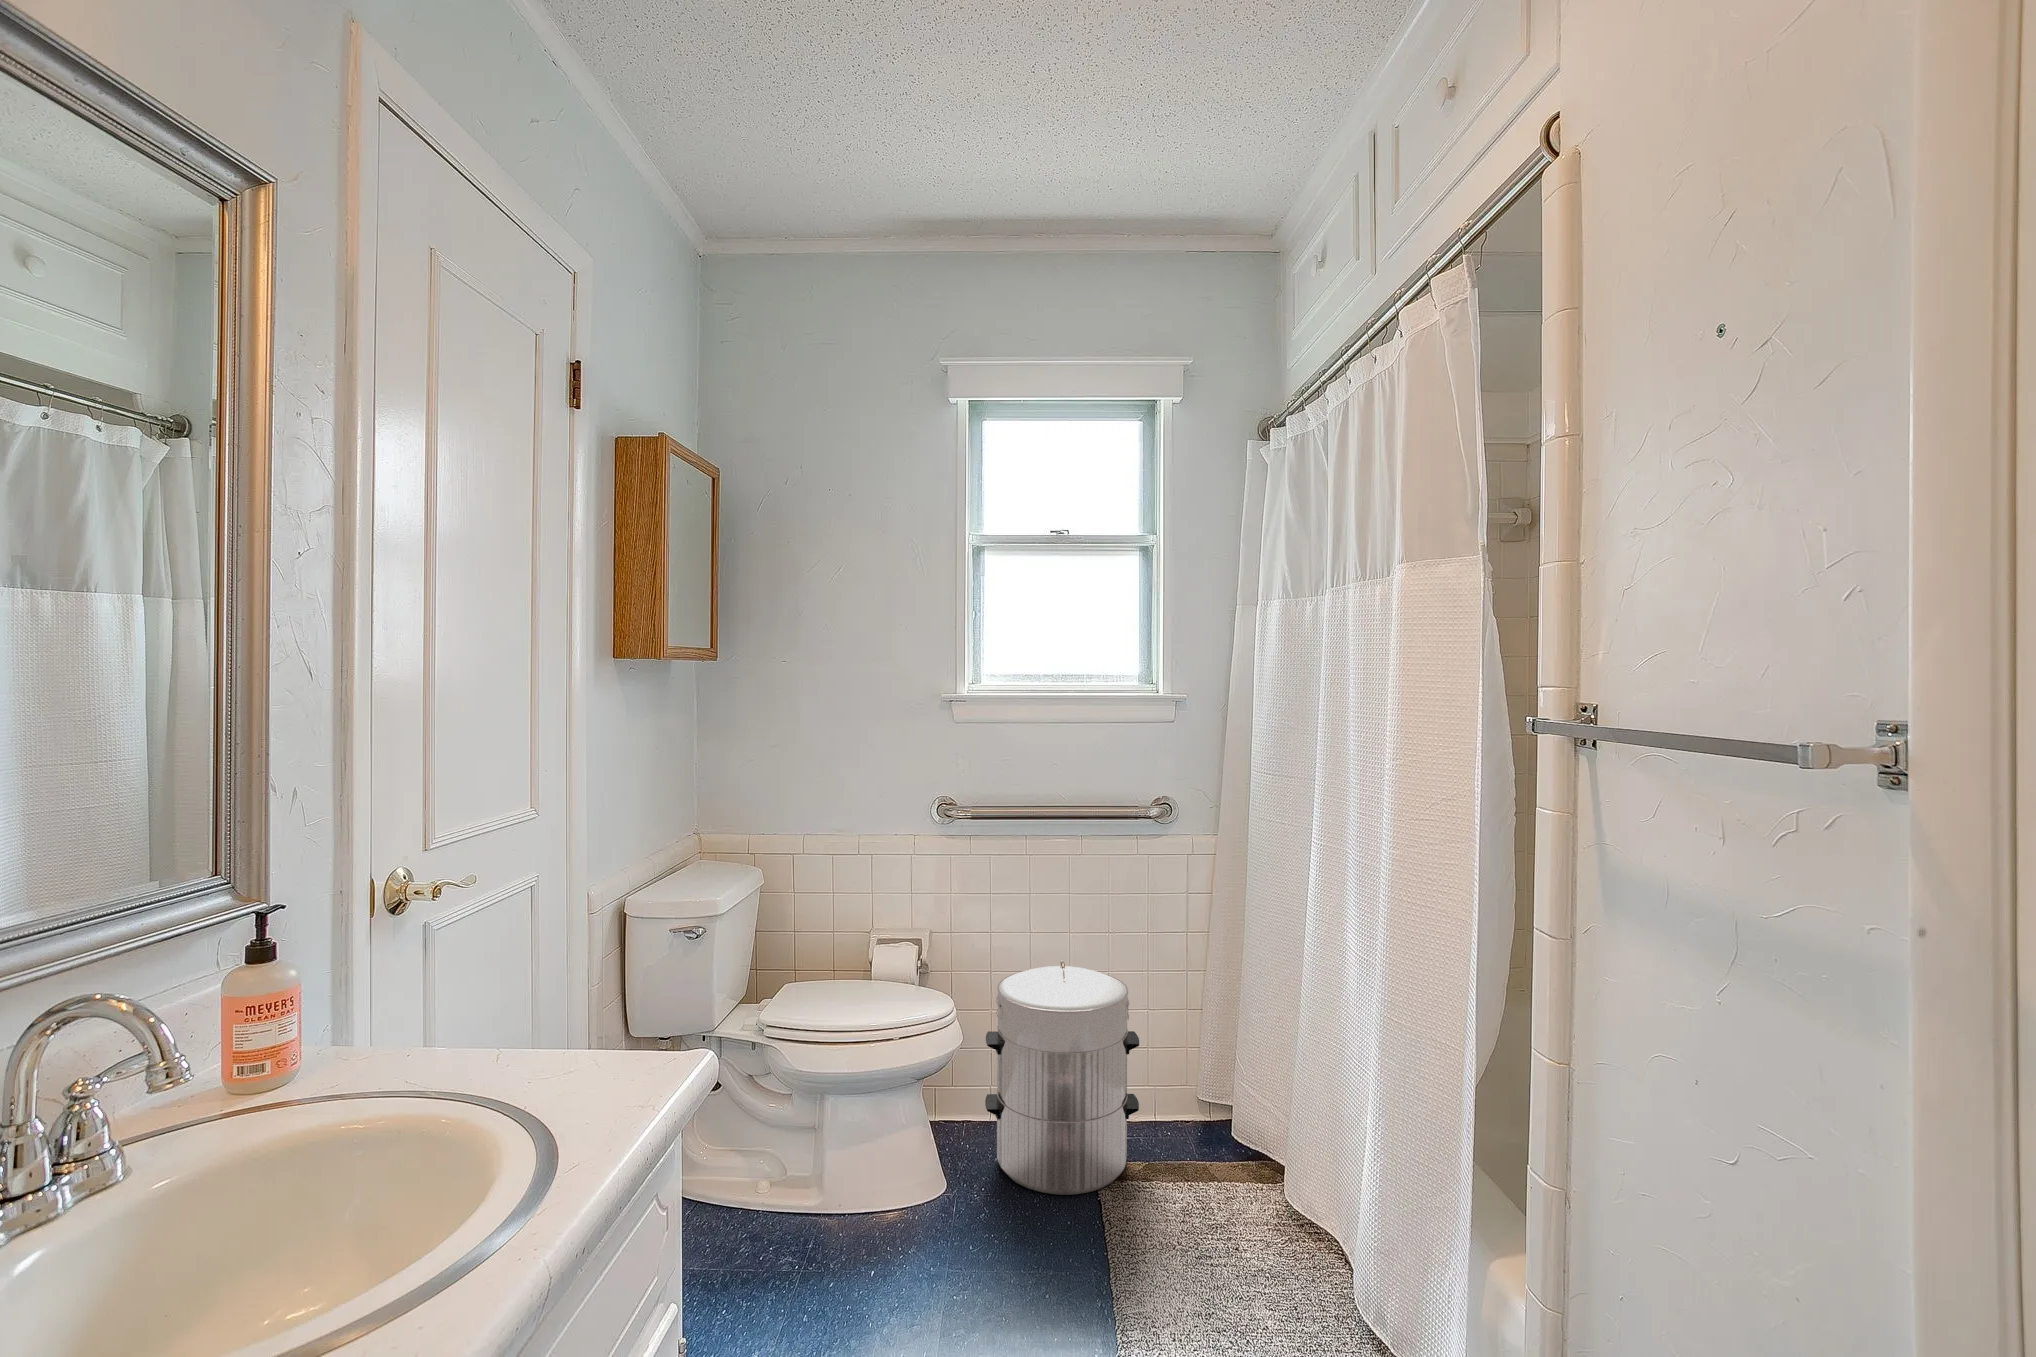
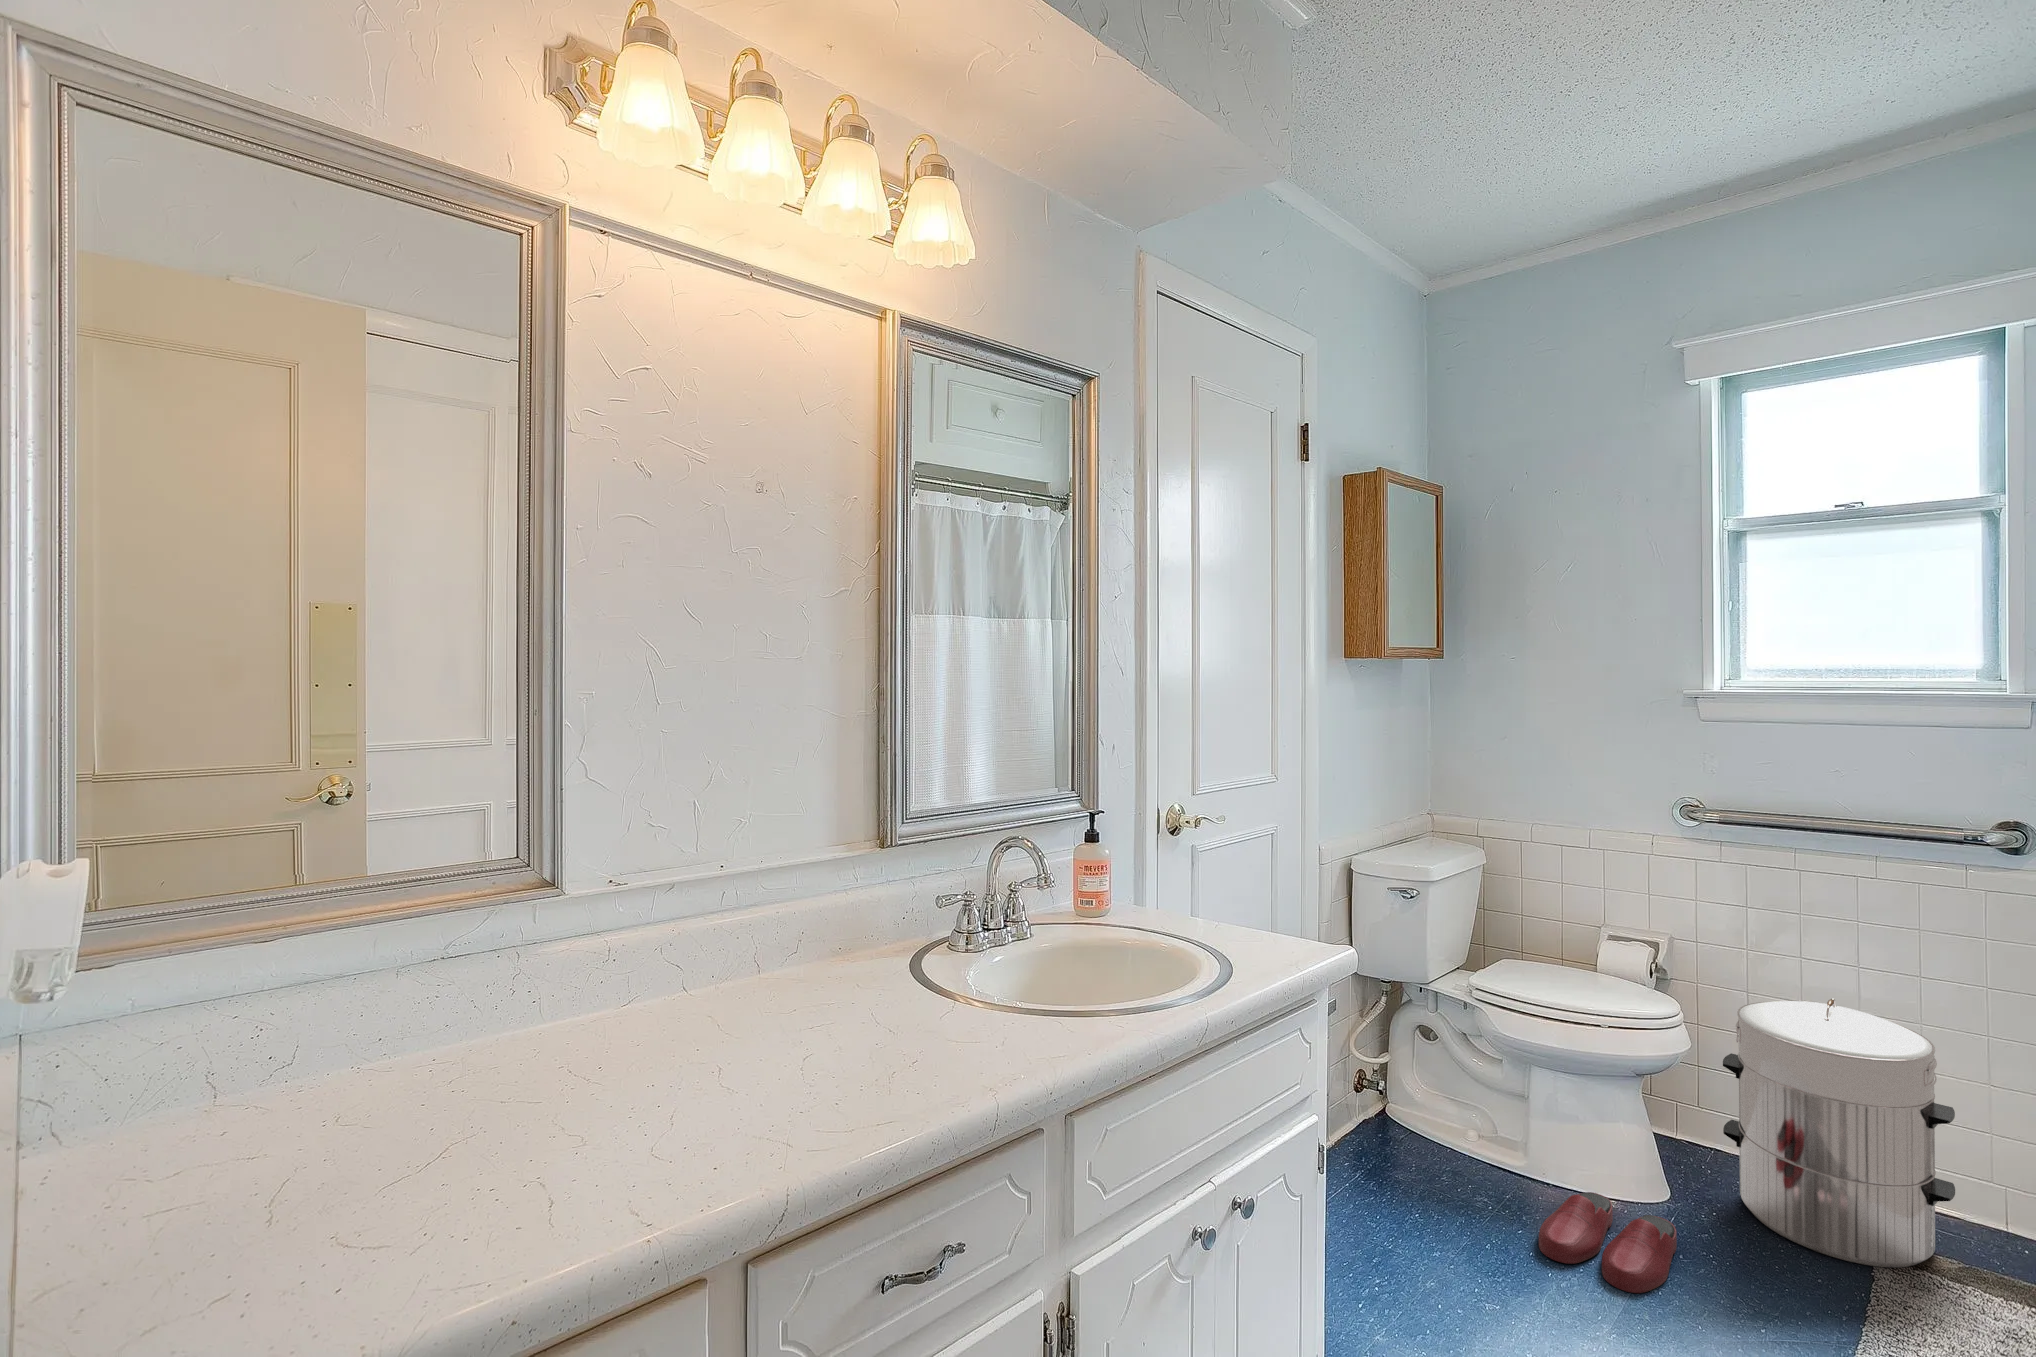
slippers: none [865,1220,981,1323] -> present [1539,1192,1677,1293]

